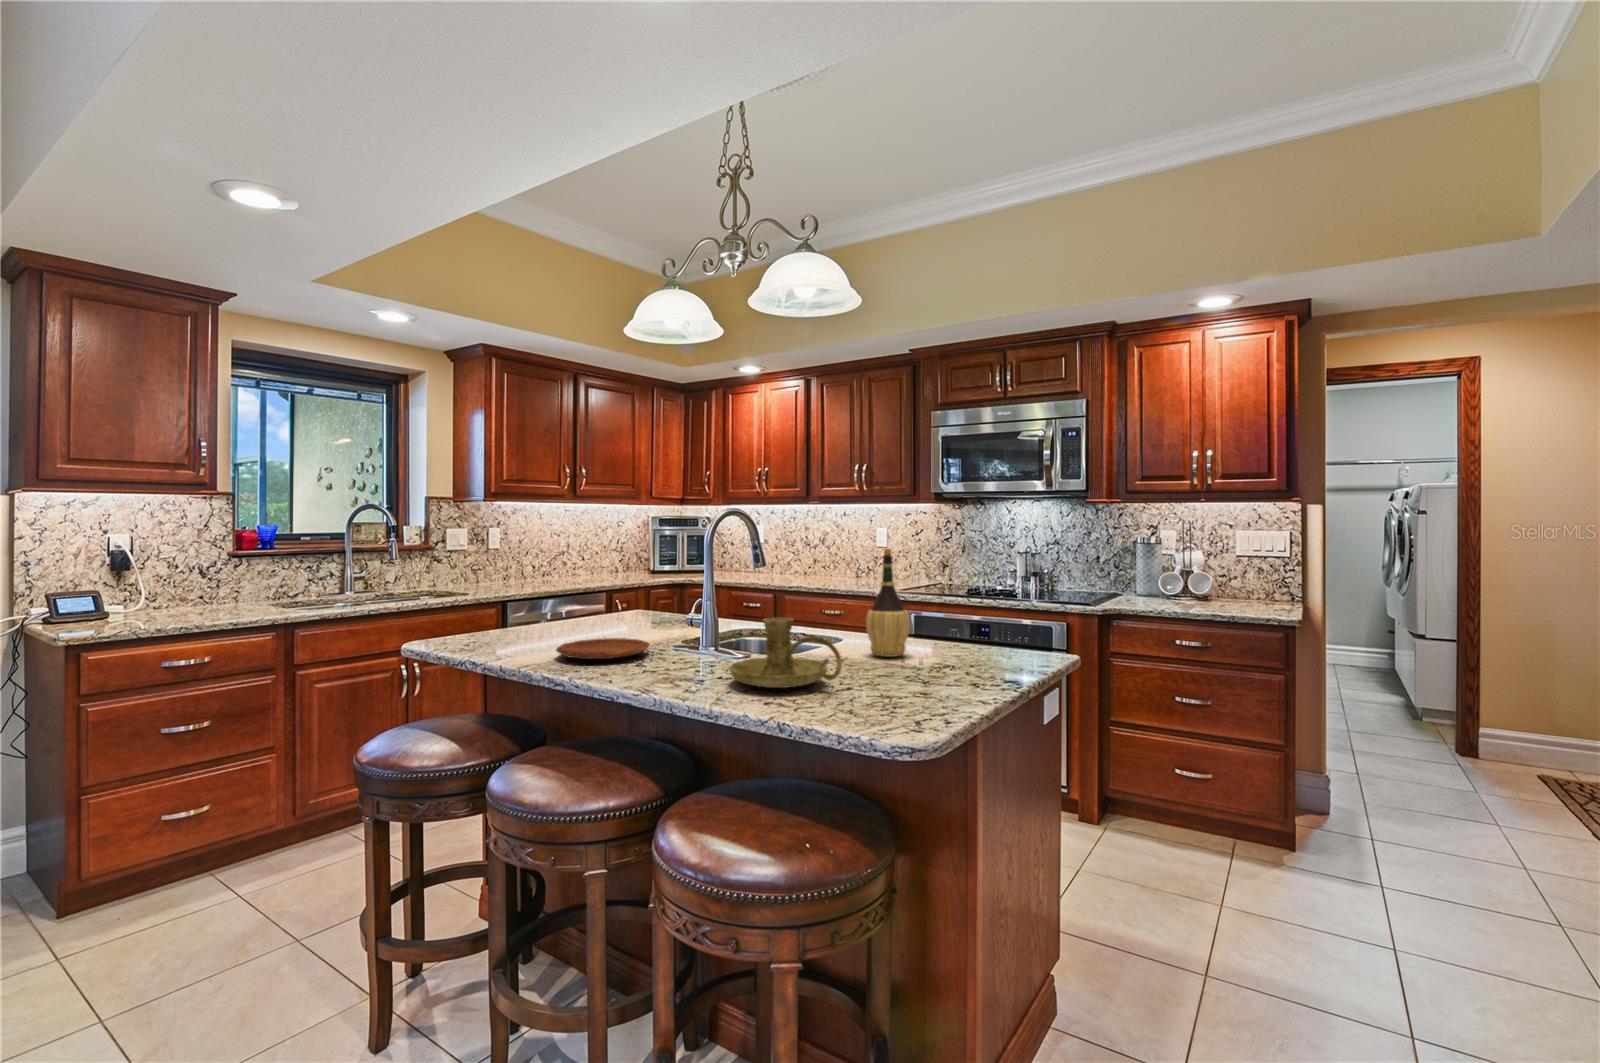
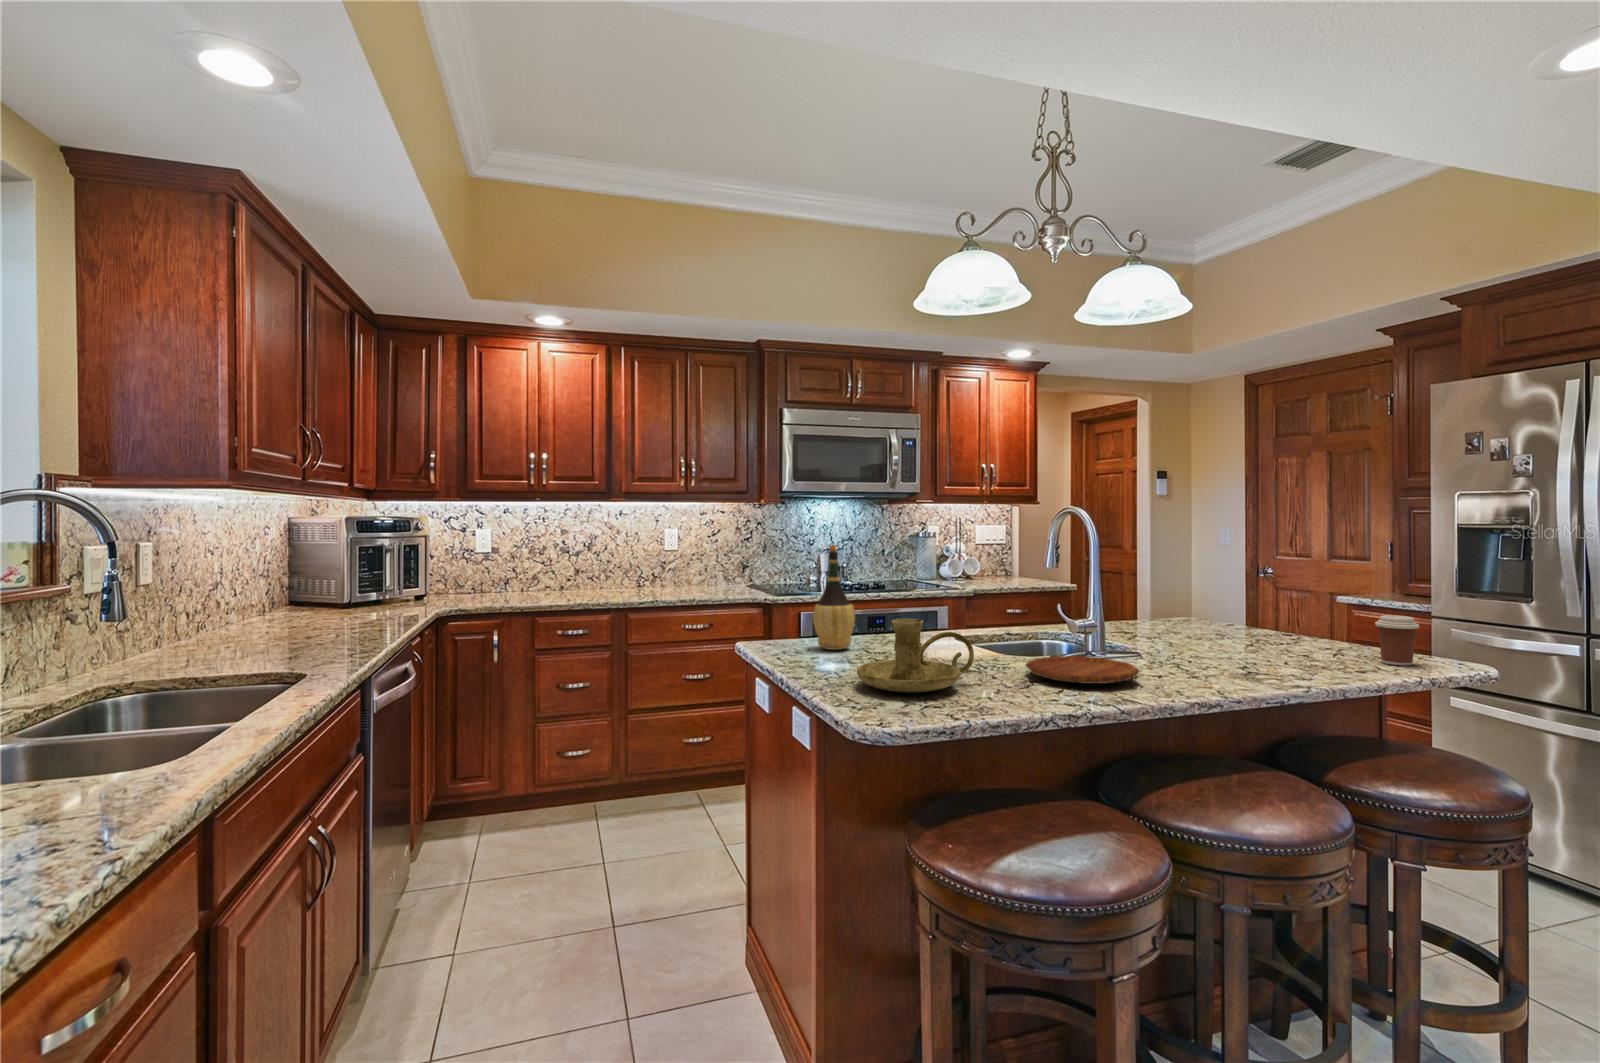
wine bottle: present [866,548,910,657] -> present [813,545,855,650]
candle holder: present [730,617,842,688] -> present [857,619,974,692]
coffee cup: none [859,650,905,717] -> present [1375,615,1419,665]

